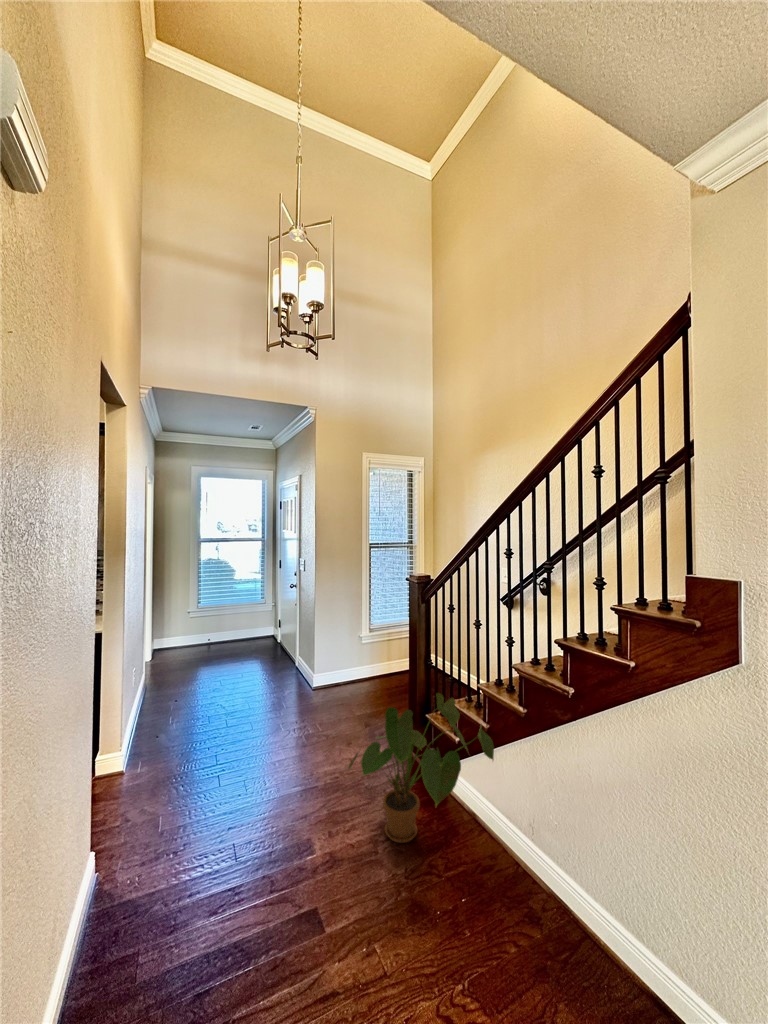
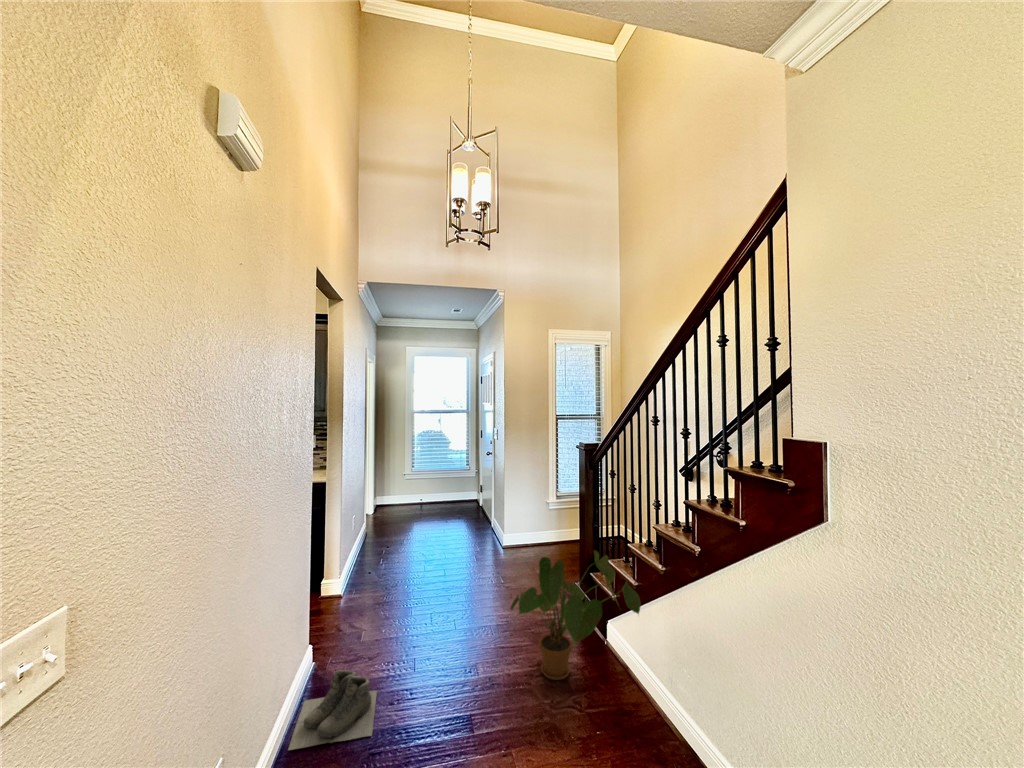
boots: none [77,879,196,1012] -> present [288,670,377,750]

